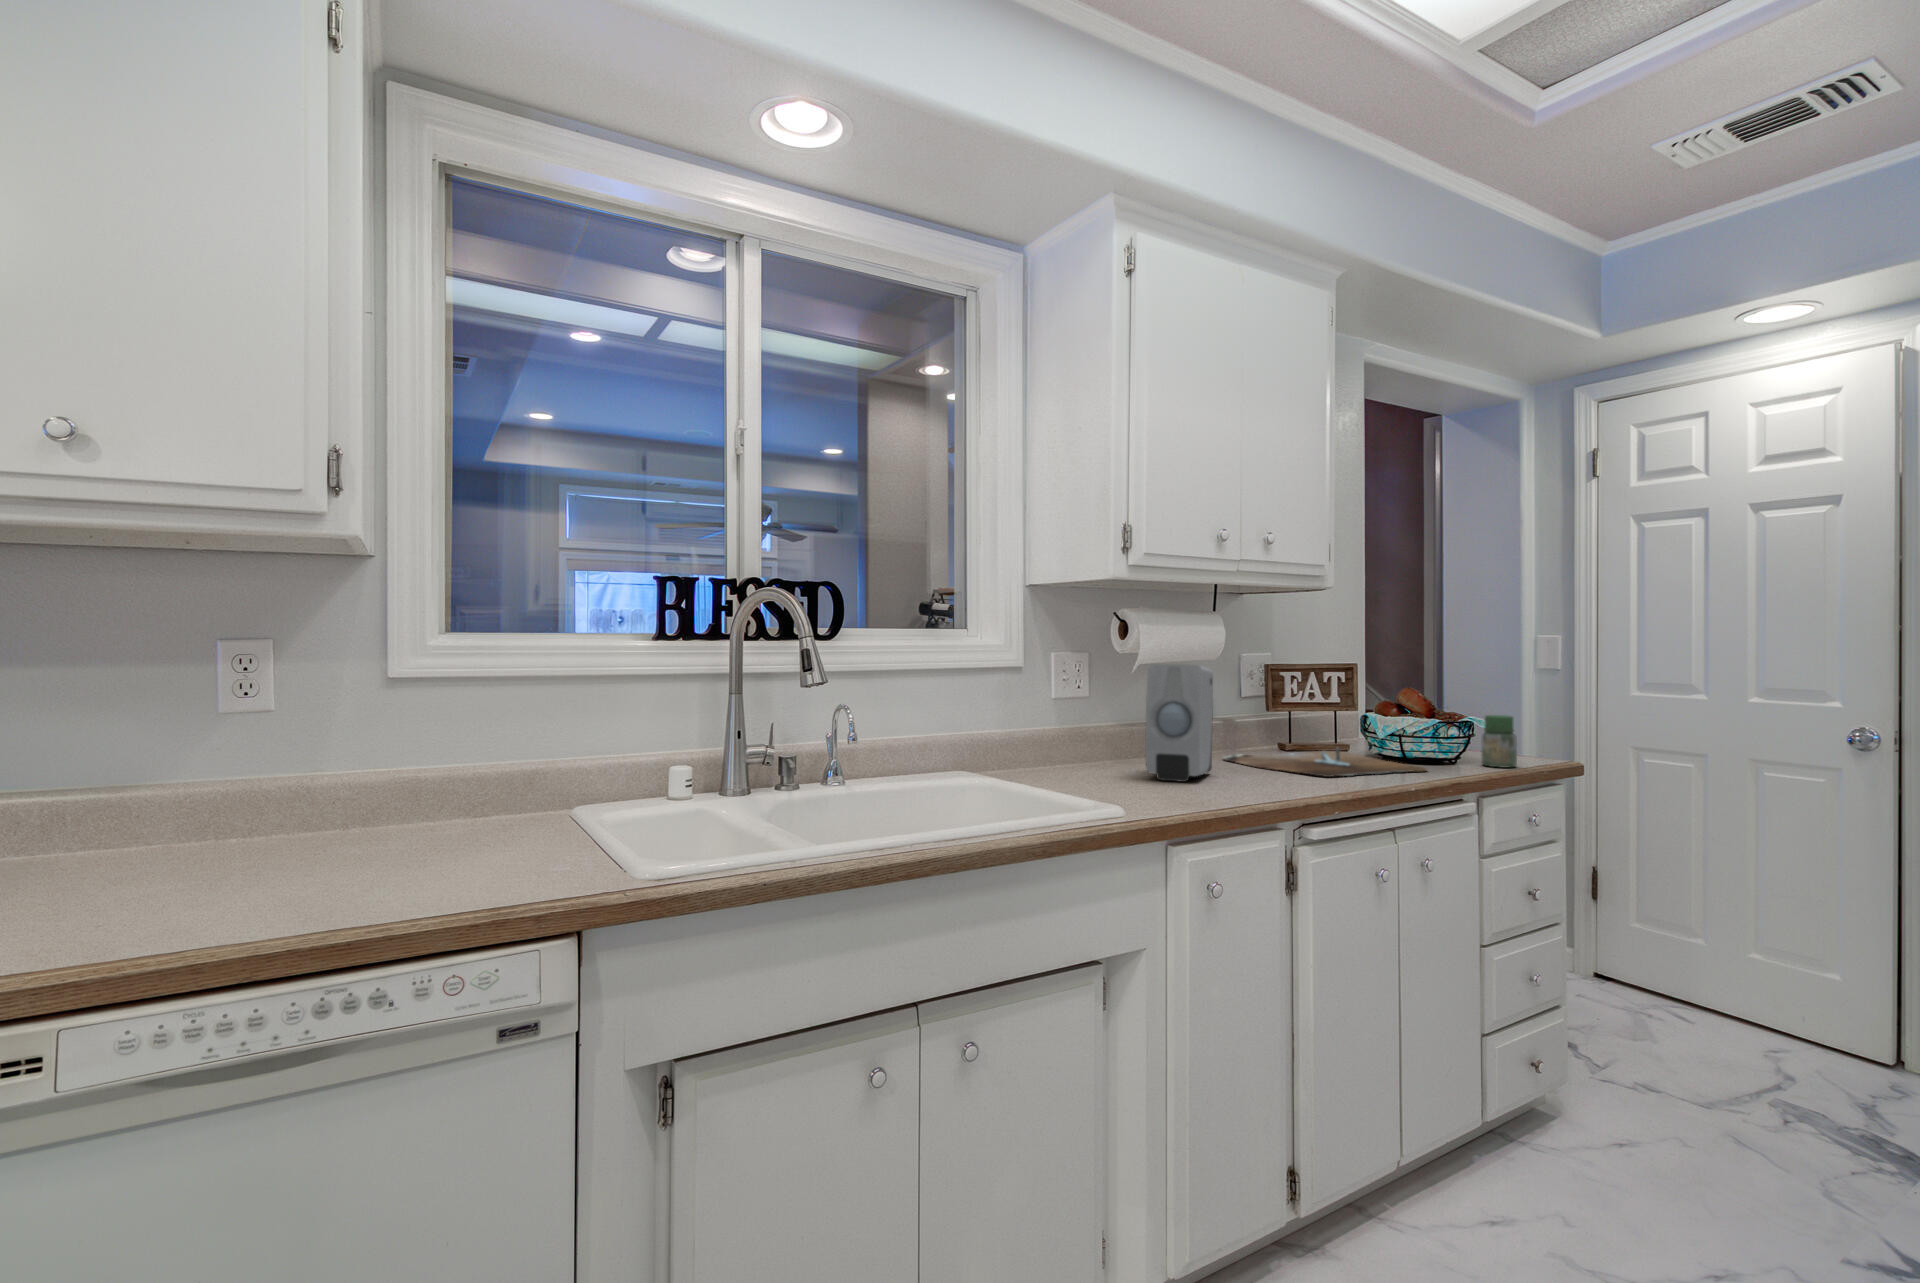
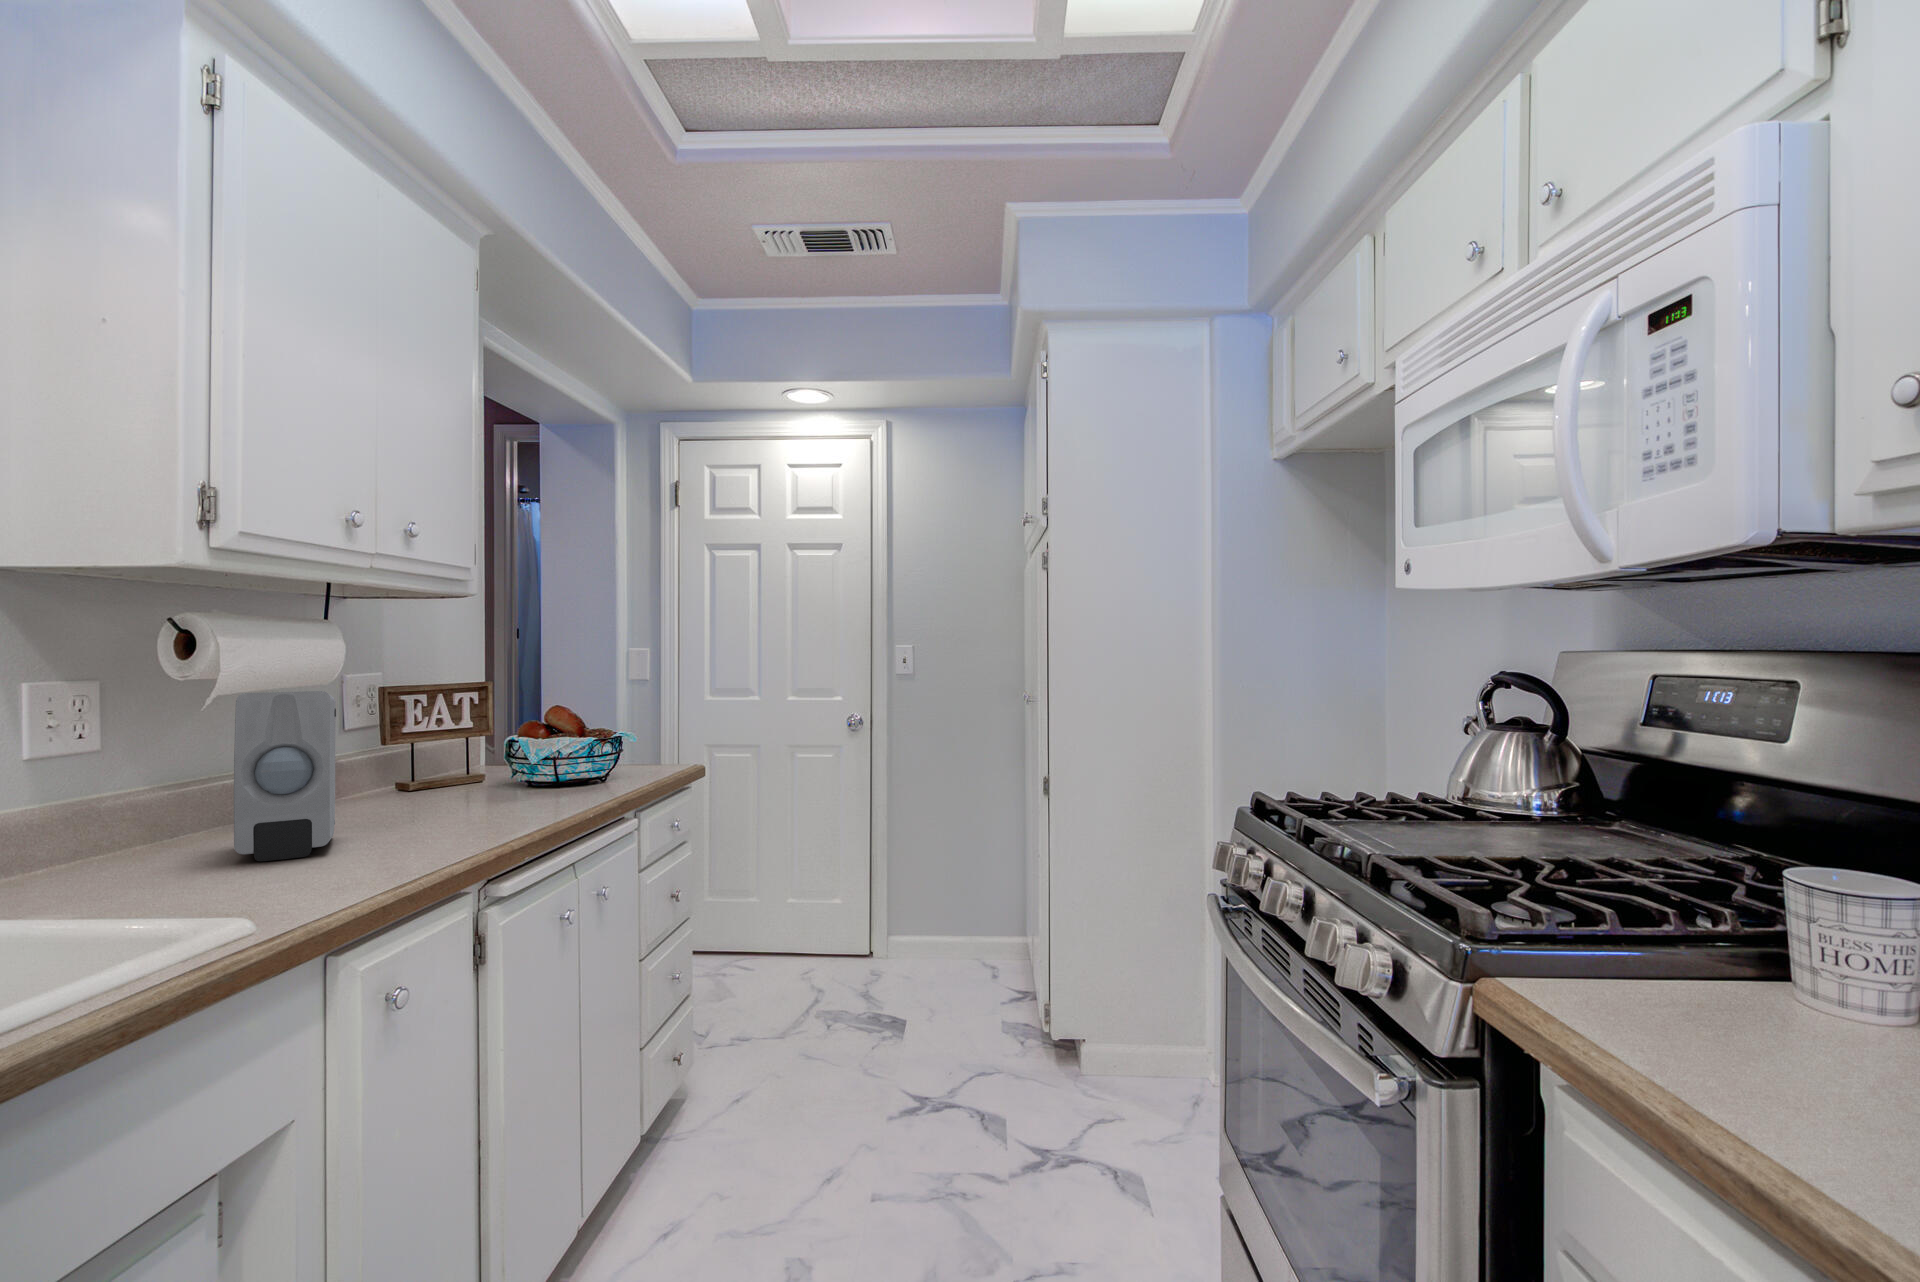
jar: present [1481,715,1517,767] -> none [630,727,662,779]
cutting board: present [1223,748,1427,777] -> none [331,779,591,818]

